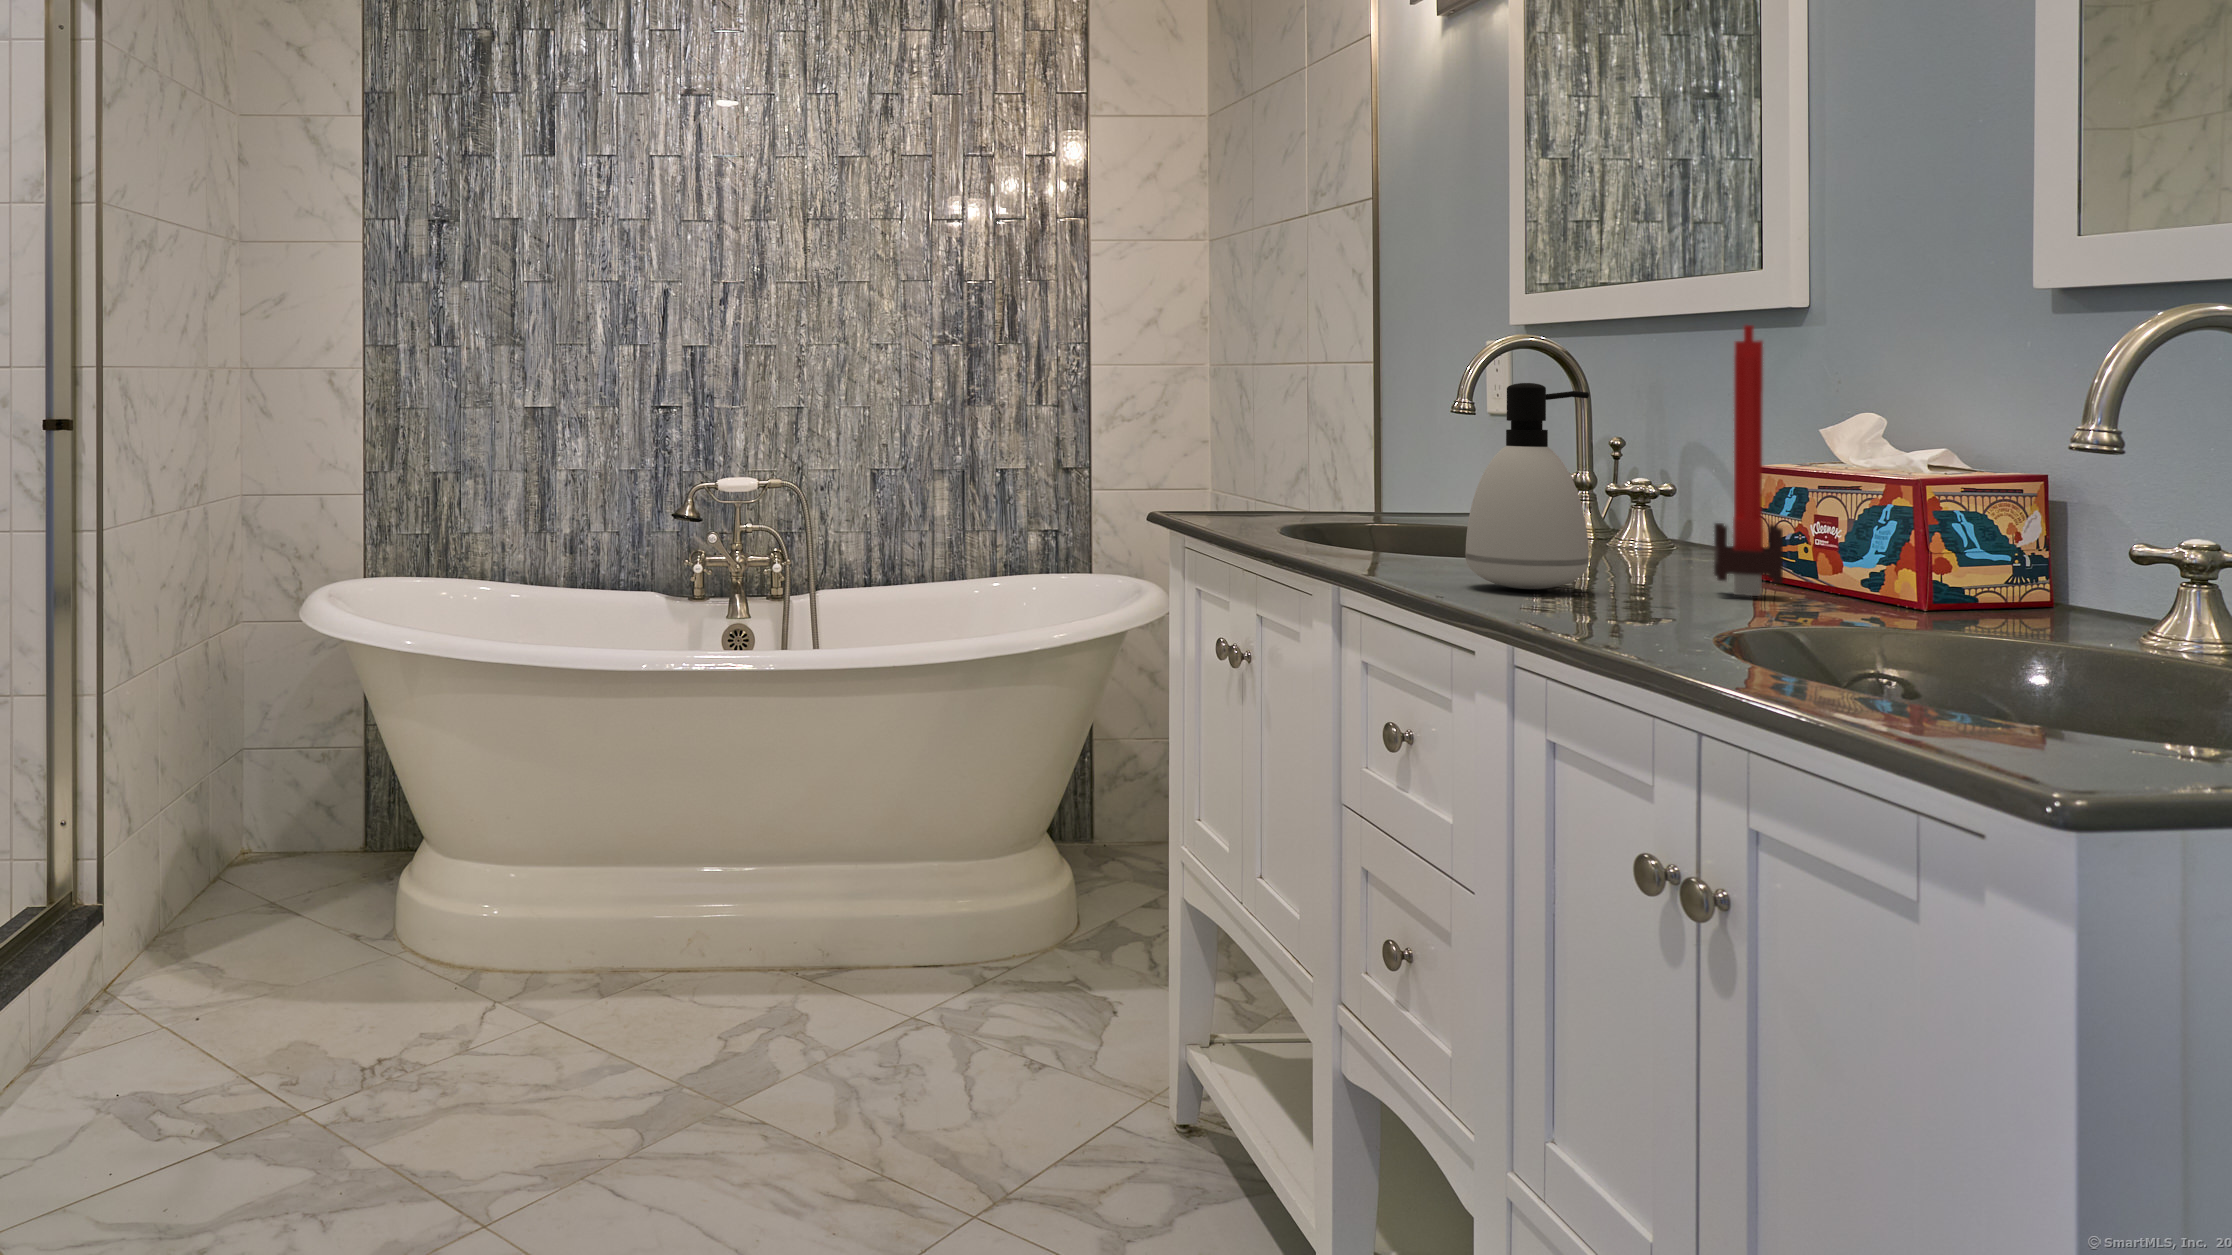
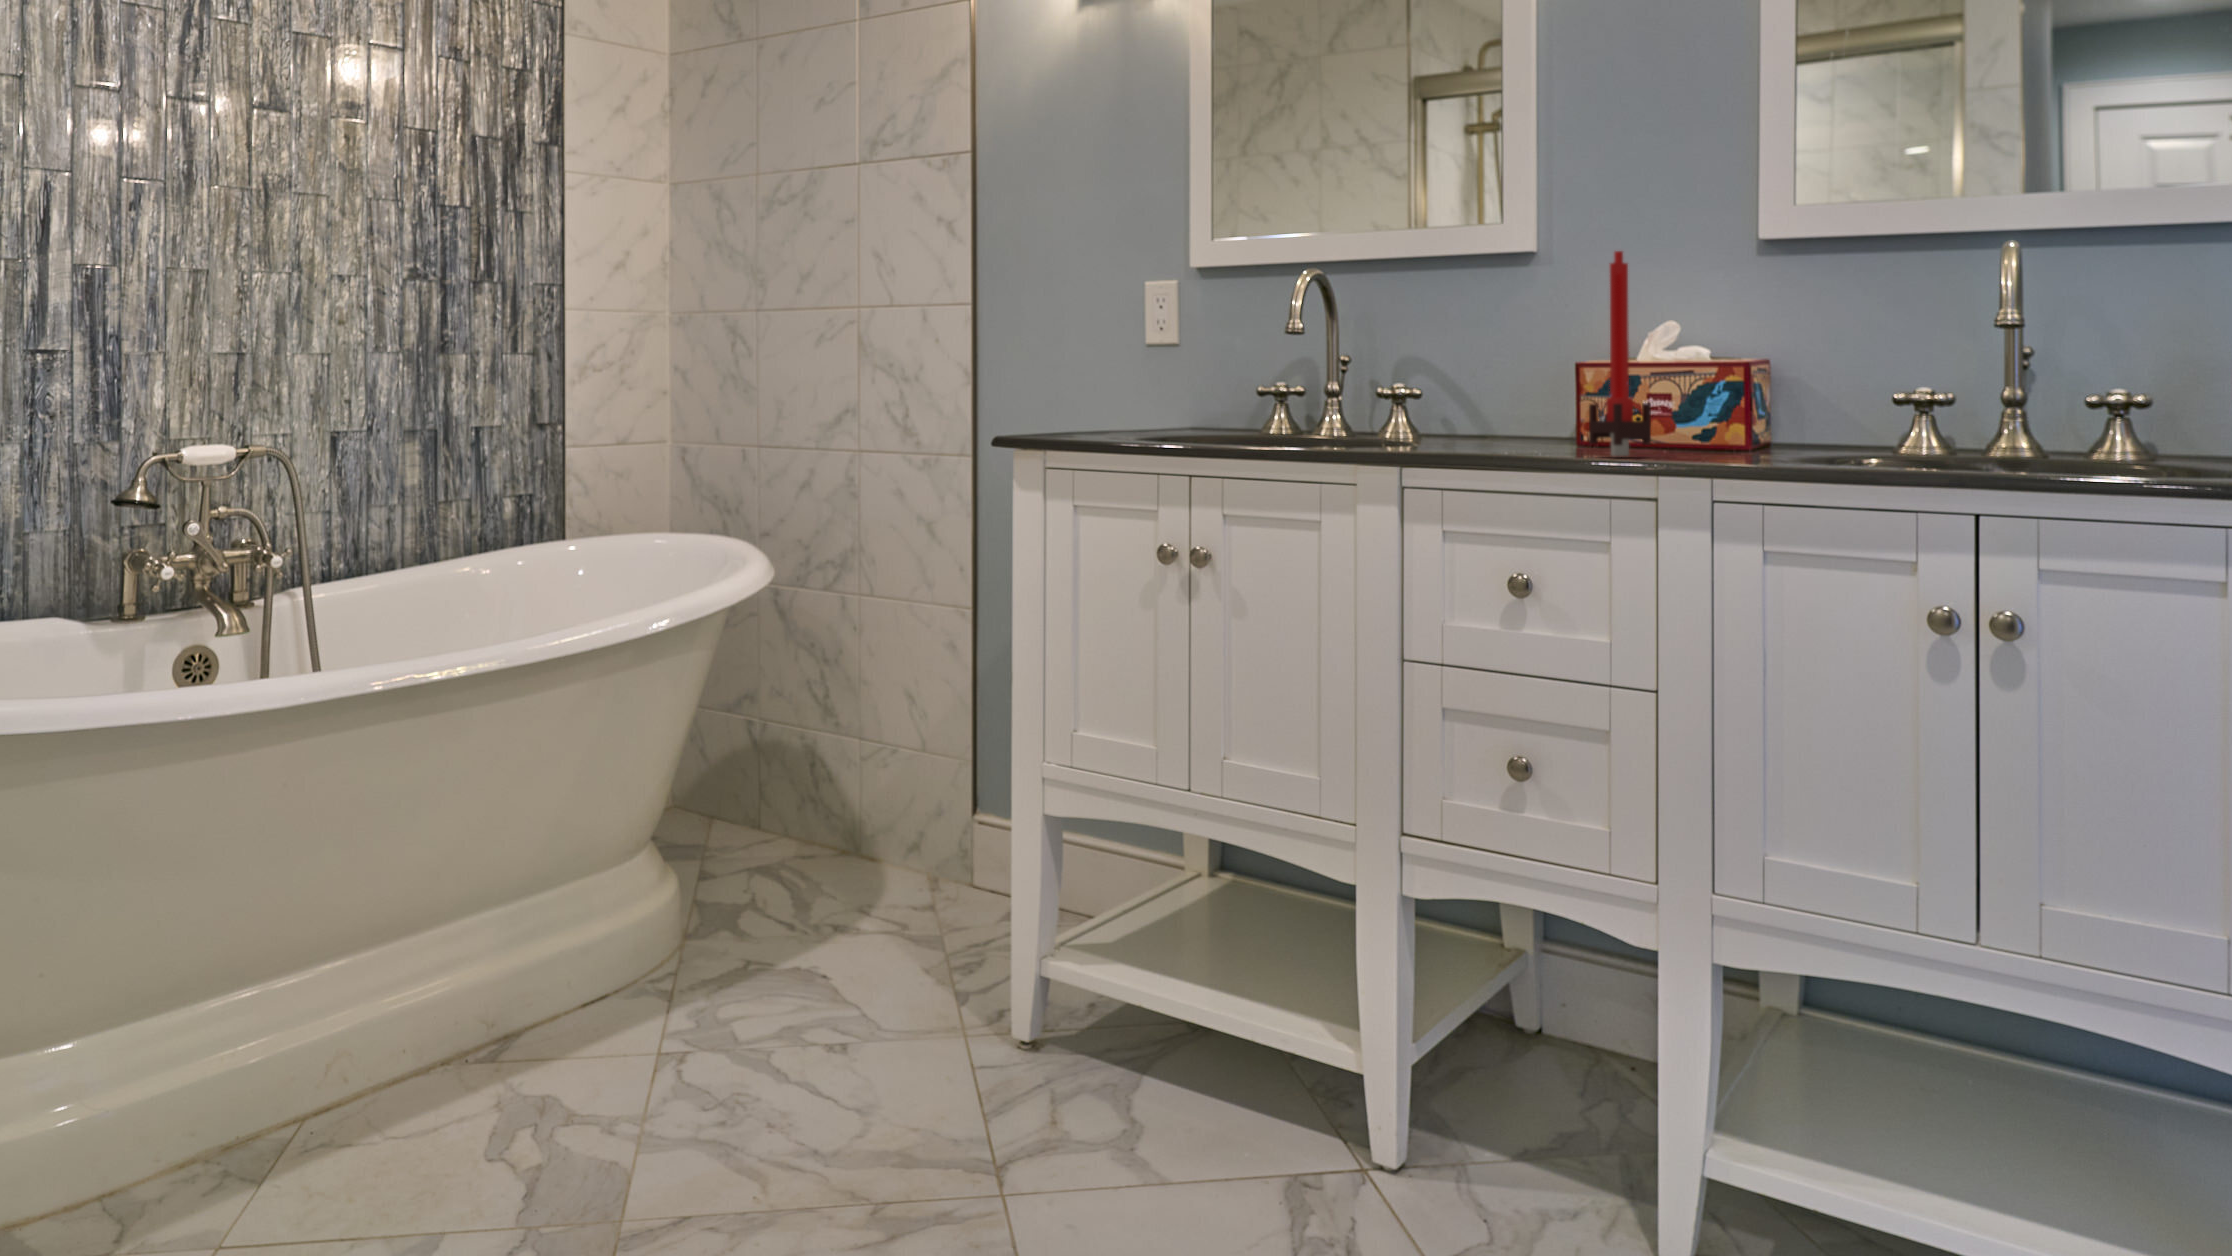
soap dispenser: present [1466,383,1589,589] -> none [1475,289,1571,459]

